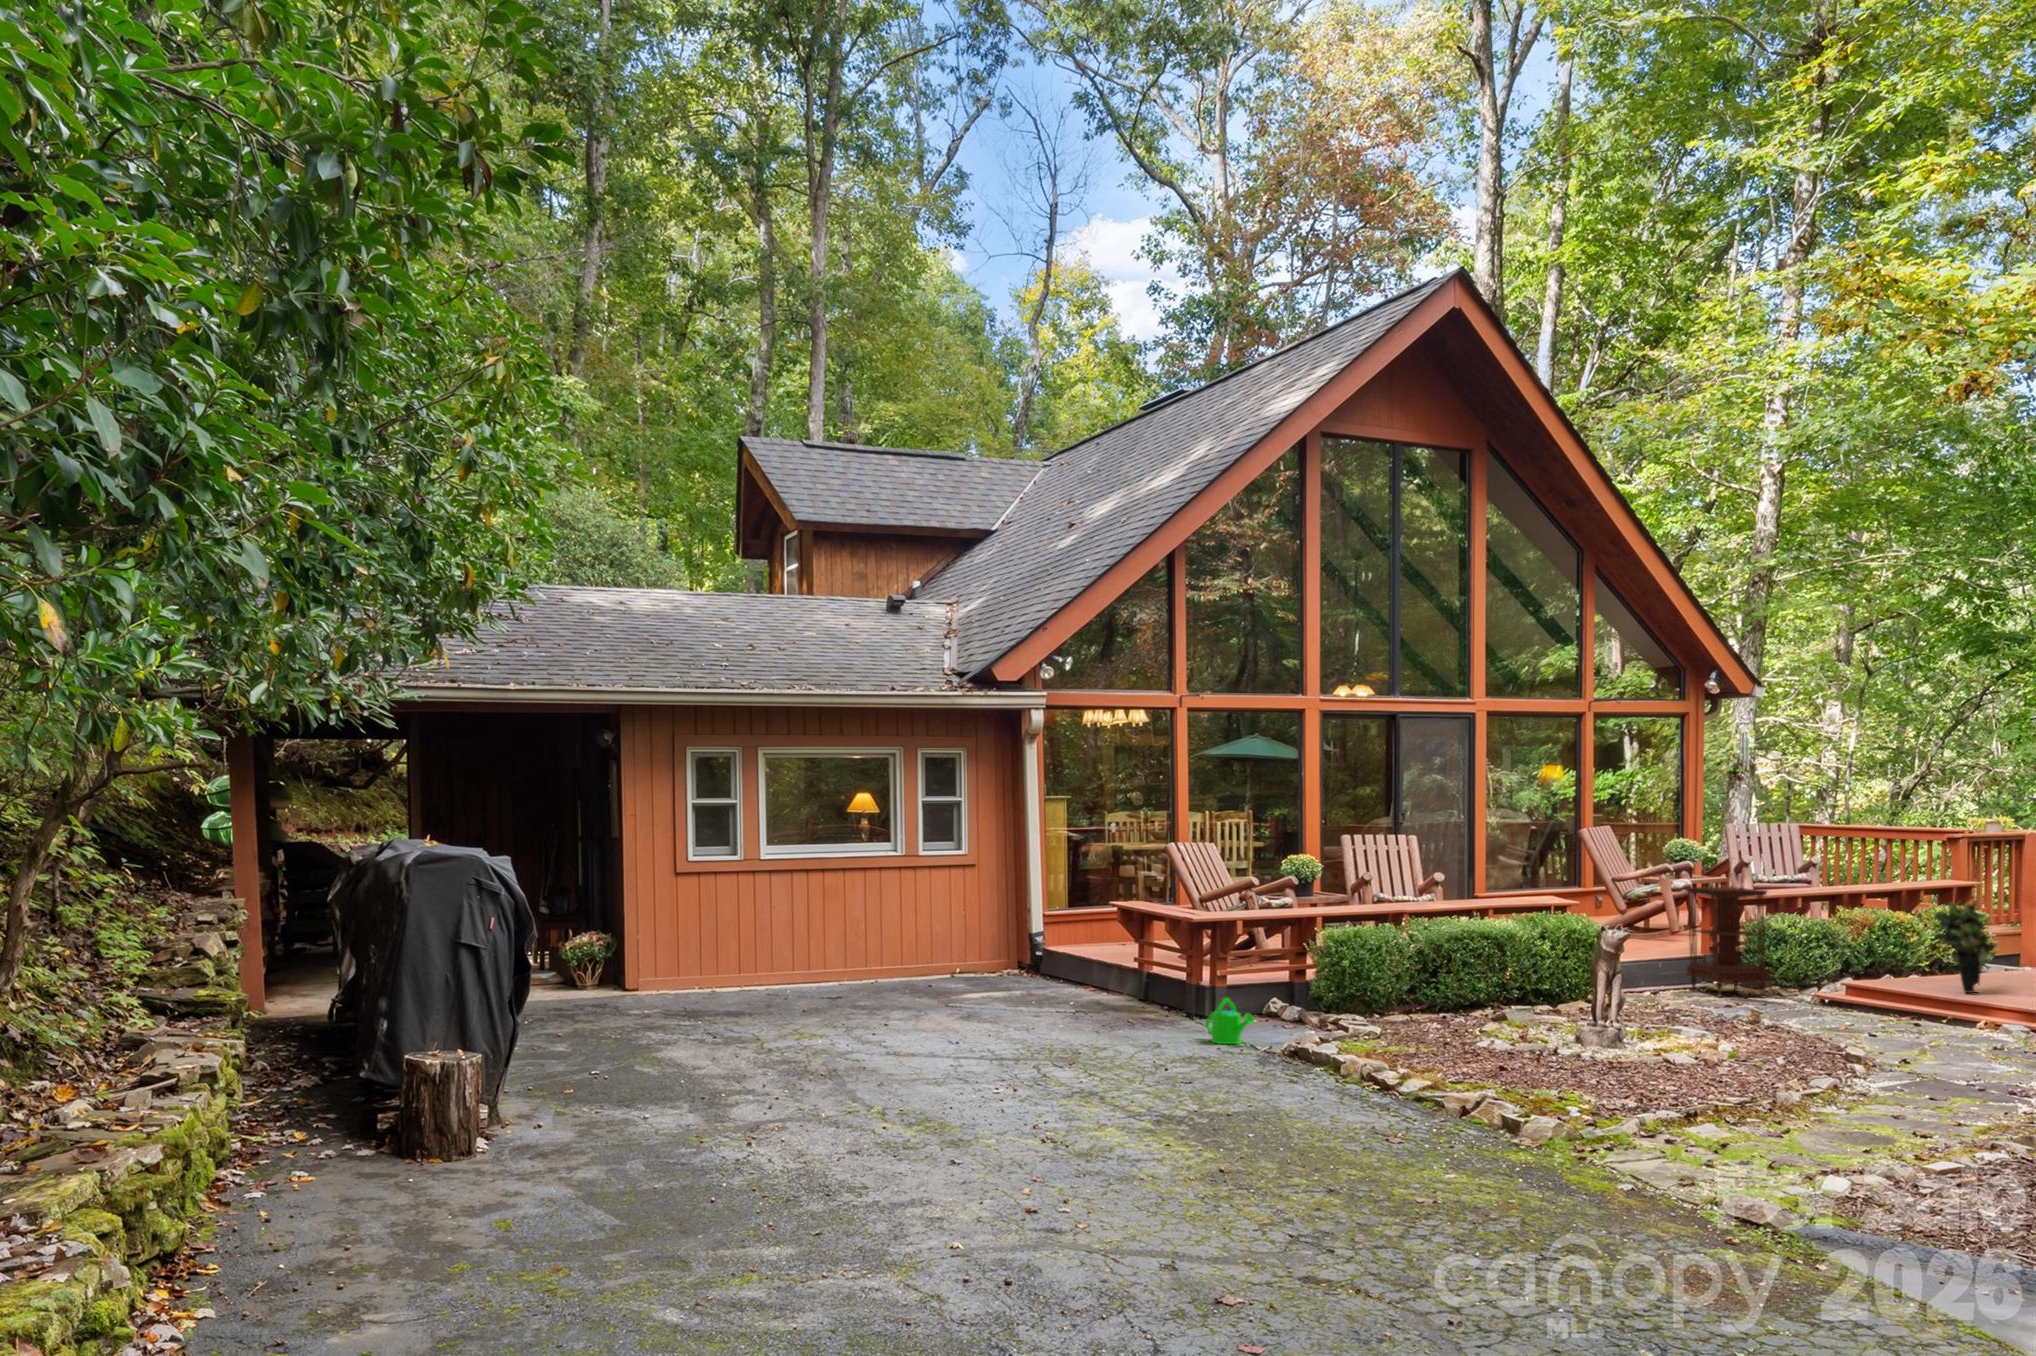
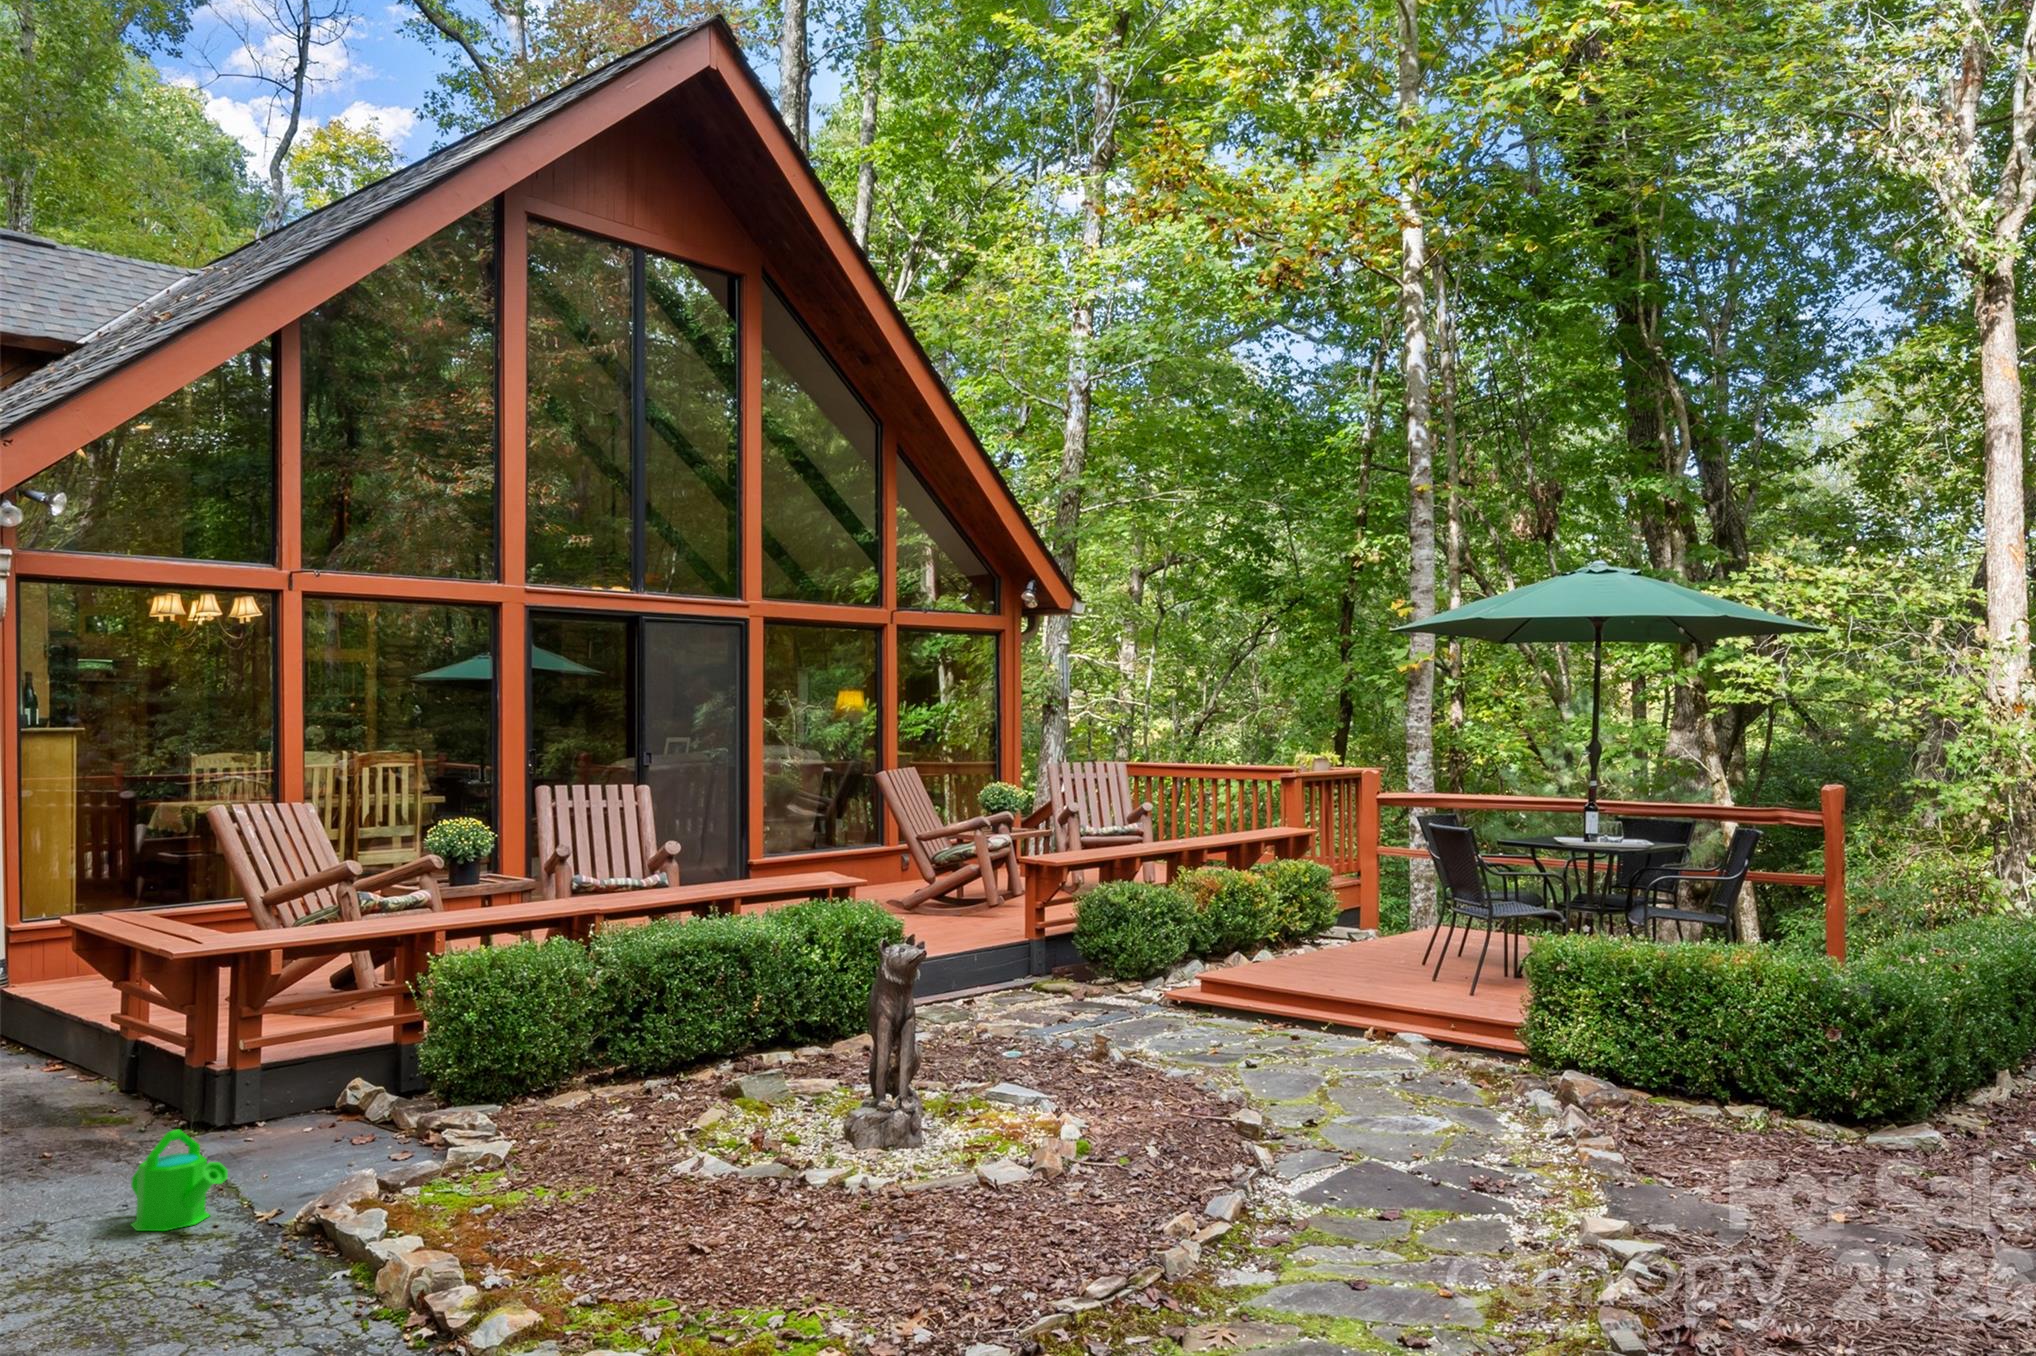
side table: present [1685,887,1770,998] -> none [1006,848,1110,998]
potted plant: present [1935,901,1996,993] -> none [1296,858,1366,976]

